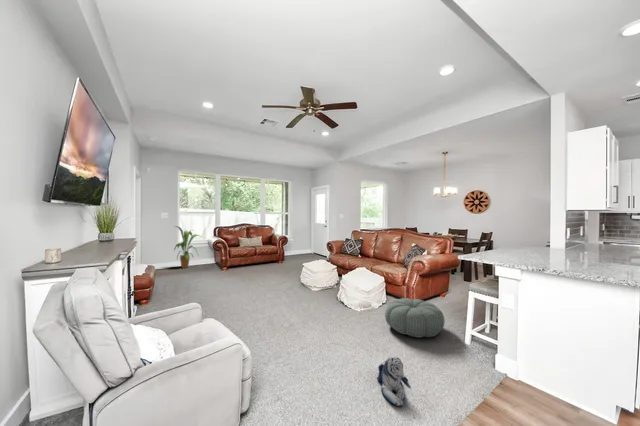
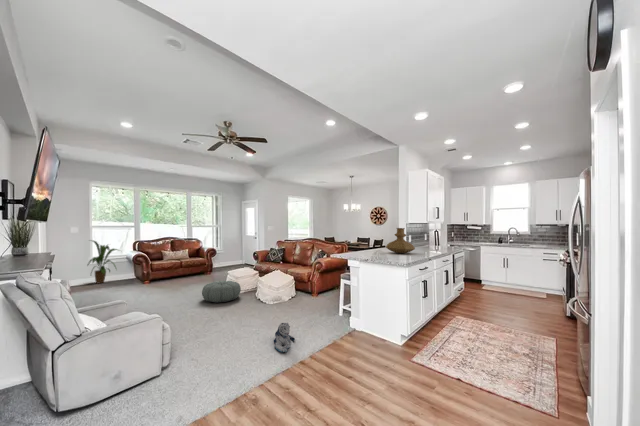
vase: none [549,223,614,265] -> present [386,228,415,253]
pouf: present [385,298,444,338] -> present [202,281,241,302]

